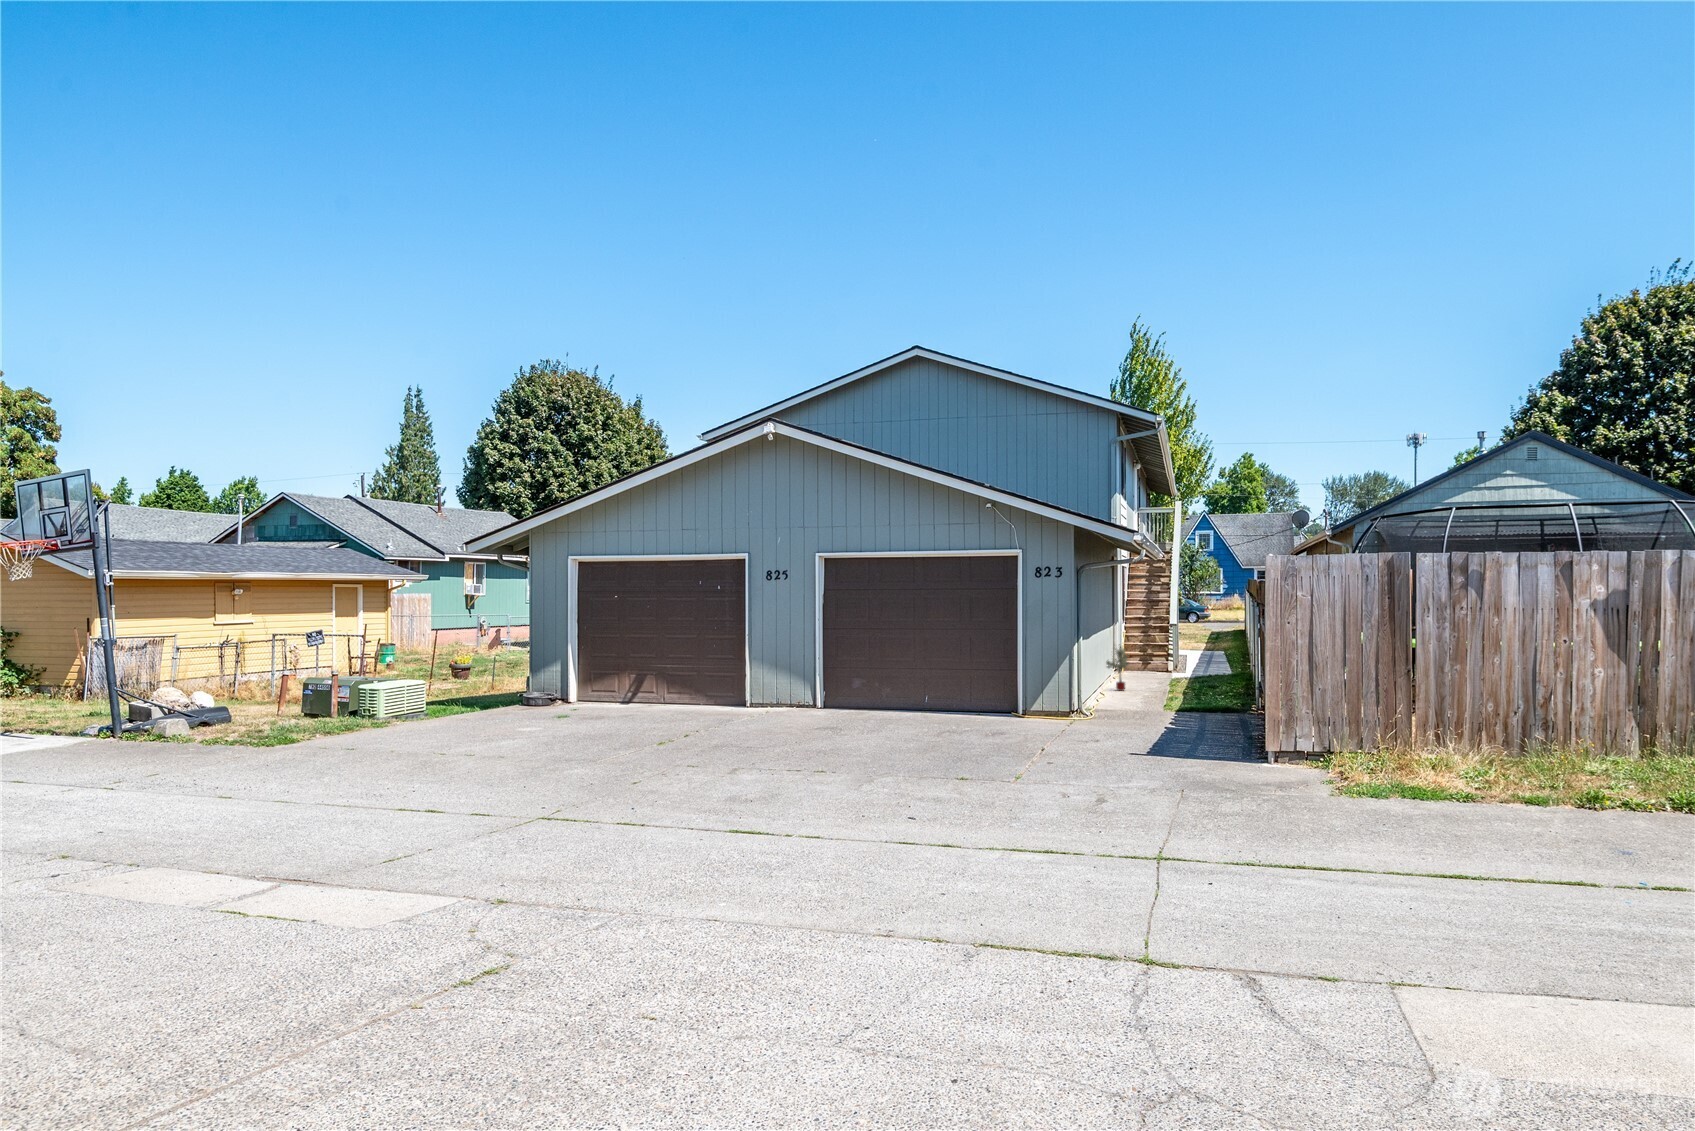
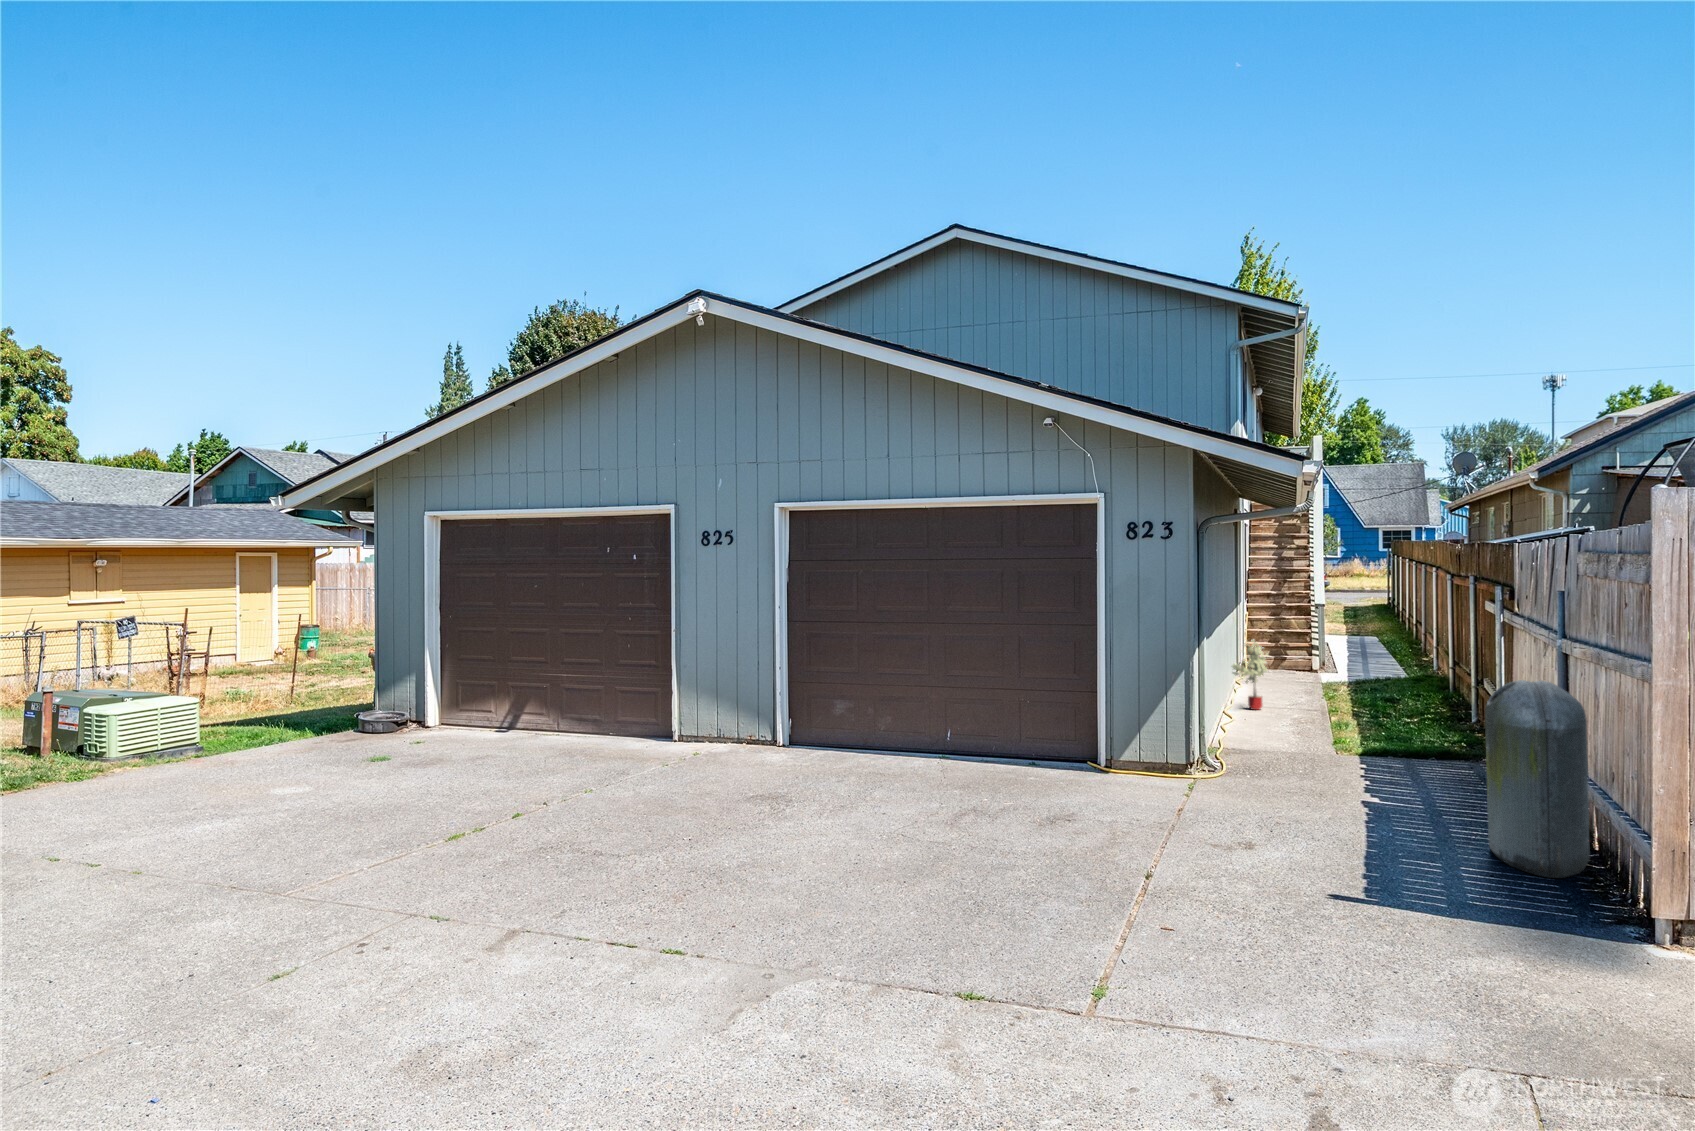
trash can: none [1208,649,1252,740] -> present [1485,680,1590,878]

